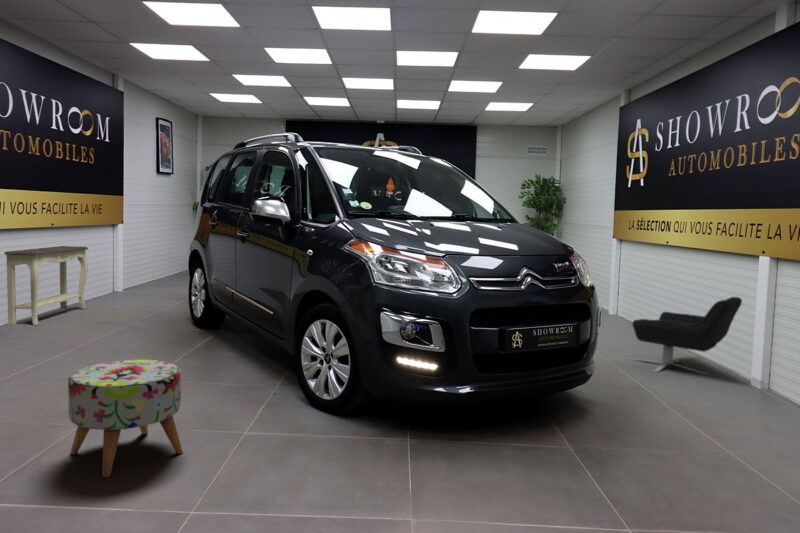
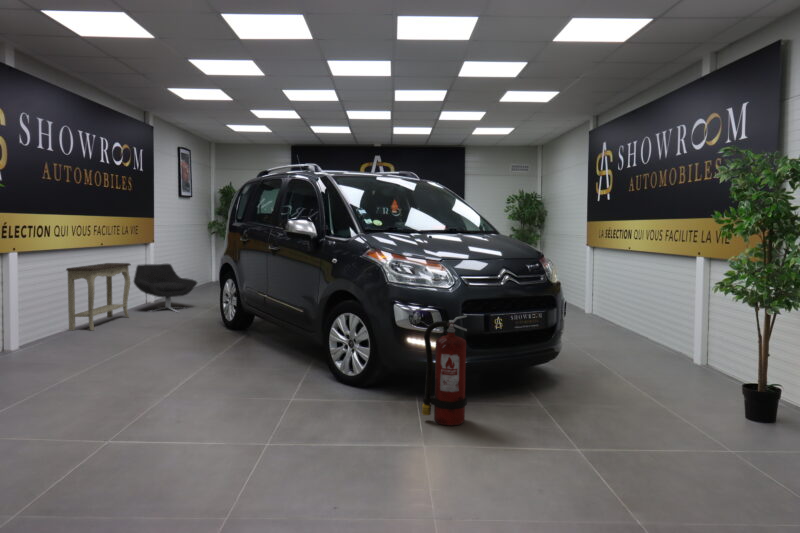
lounge chair: present [629,297,742,374] -> present [134,264,197,311]
fire extinguisher: none [413,331,477,480] -> present [422,316,467,426]
ottoman: present [68,360,183,477] -> none [163,345,247,429]

